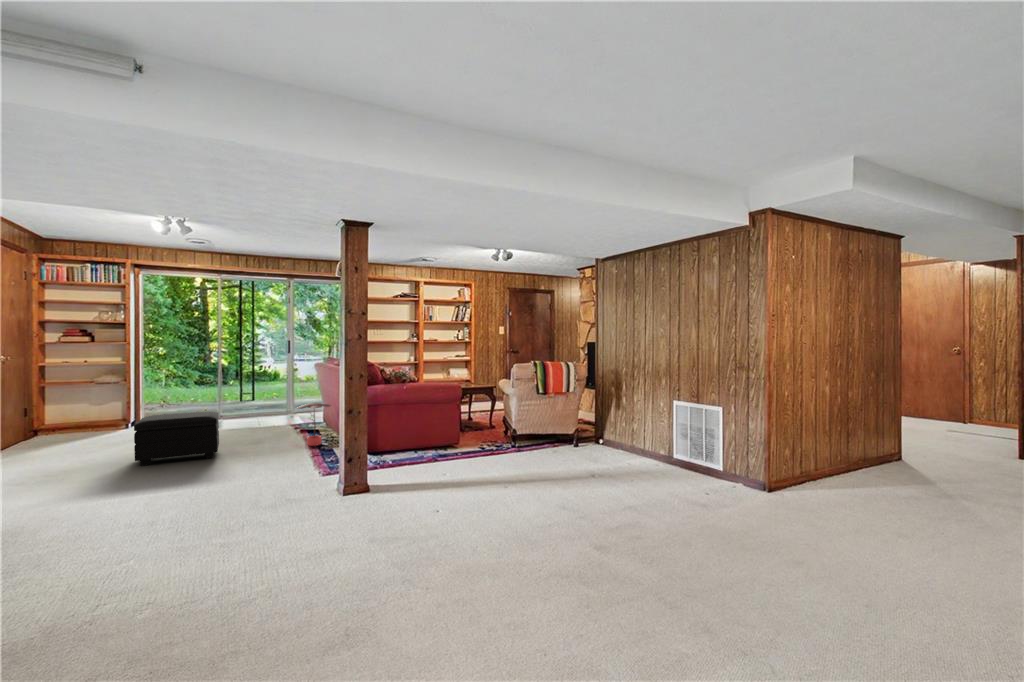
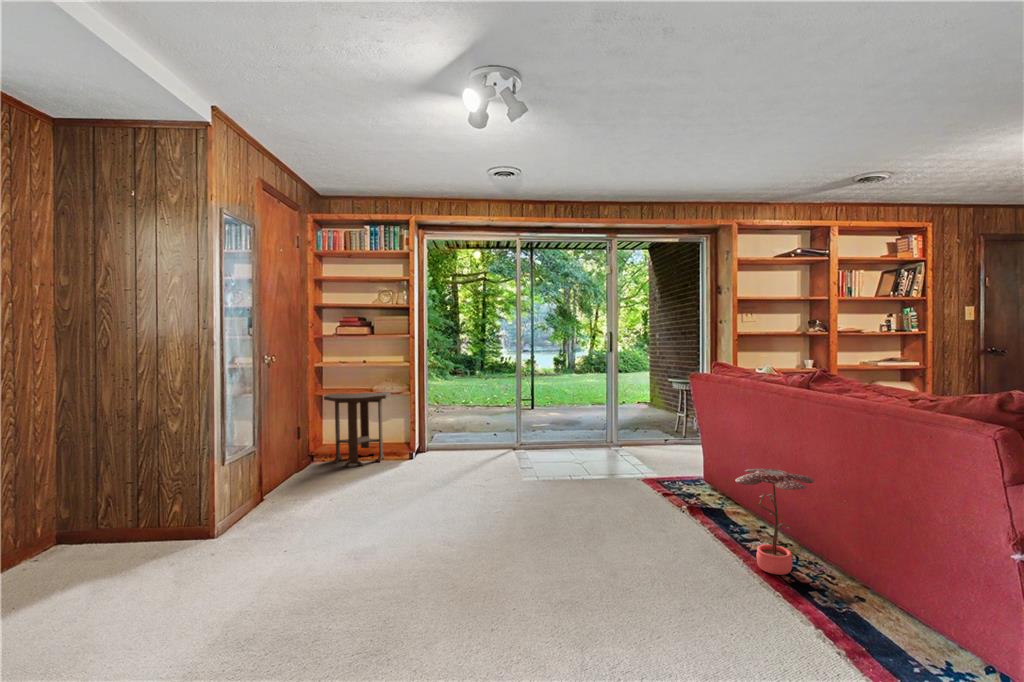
side table: none [49,382,110,436] -> present [324,392,391,466]
footstool: present [134,412,219,466] -> none [433,472,588,595]

